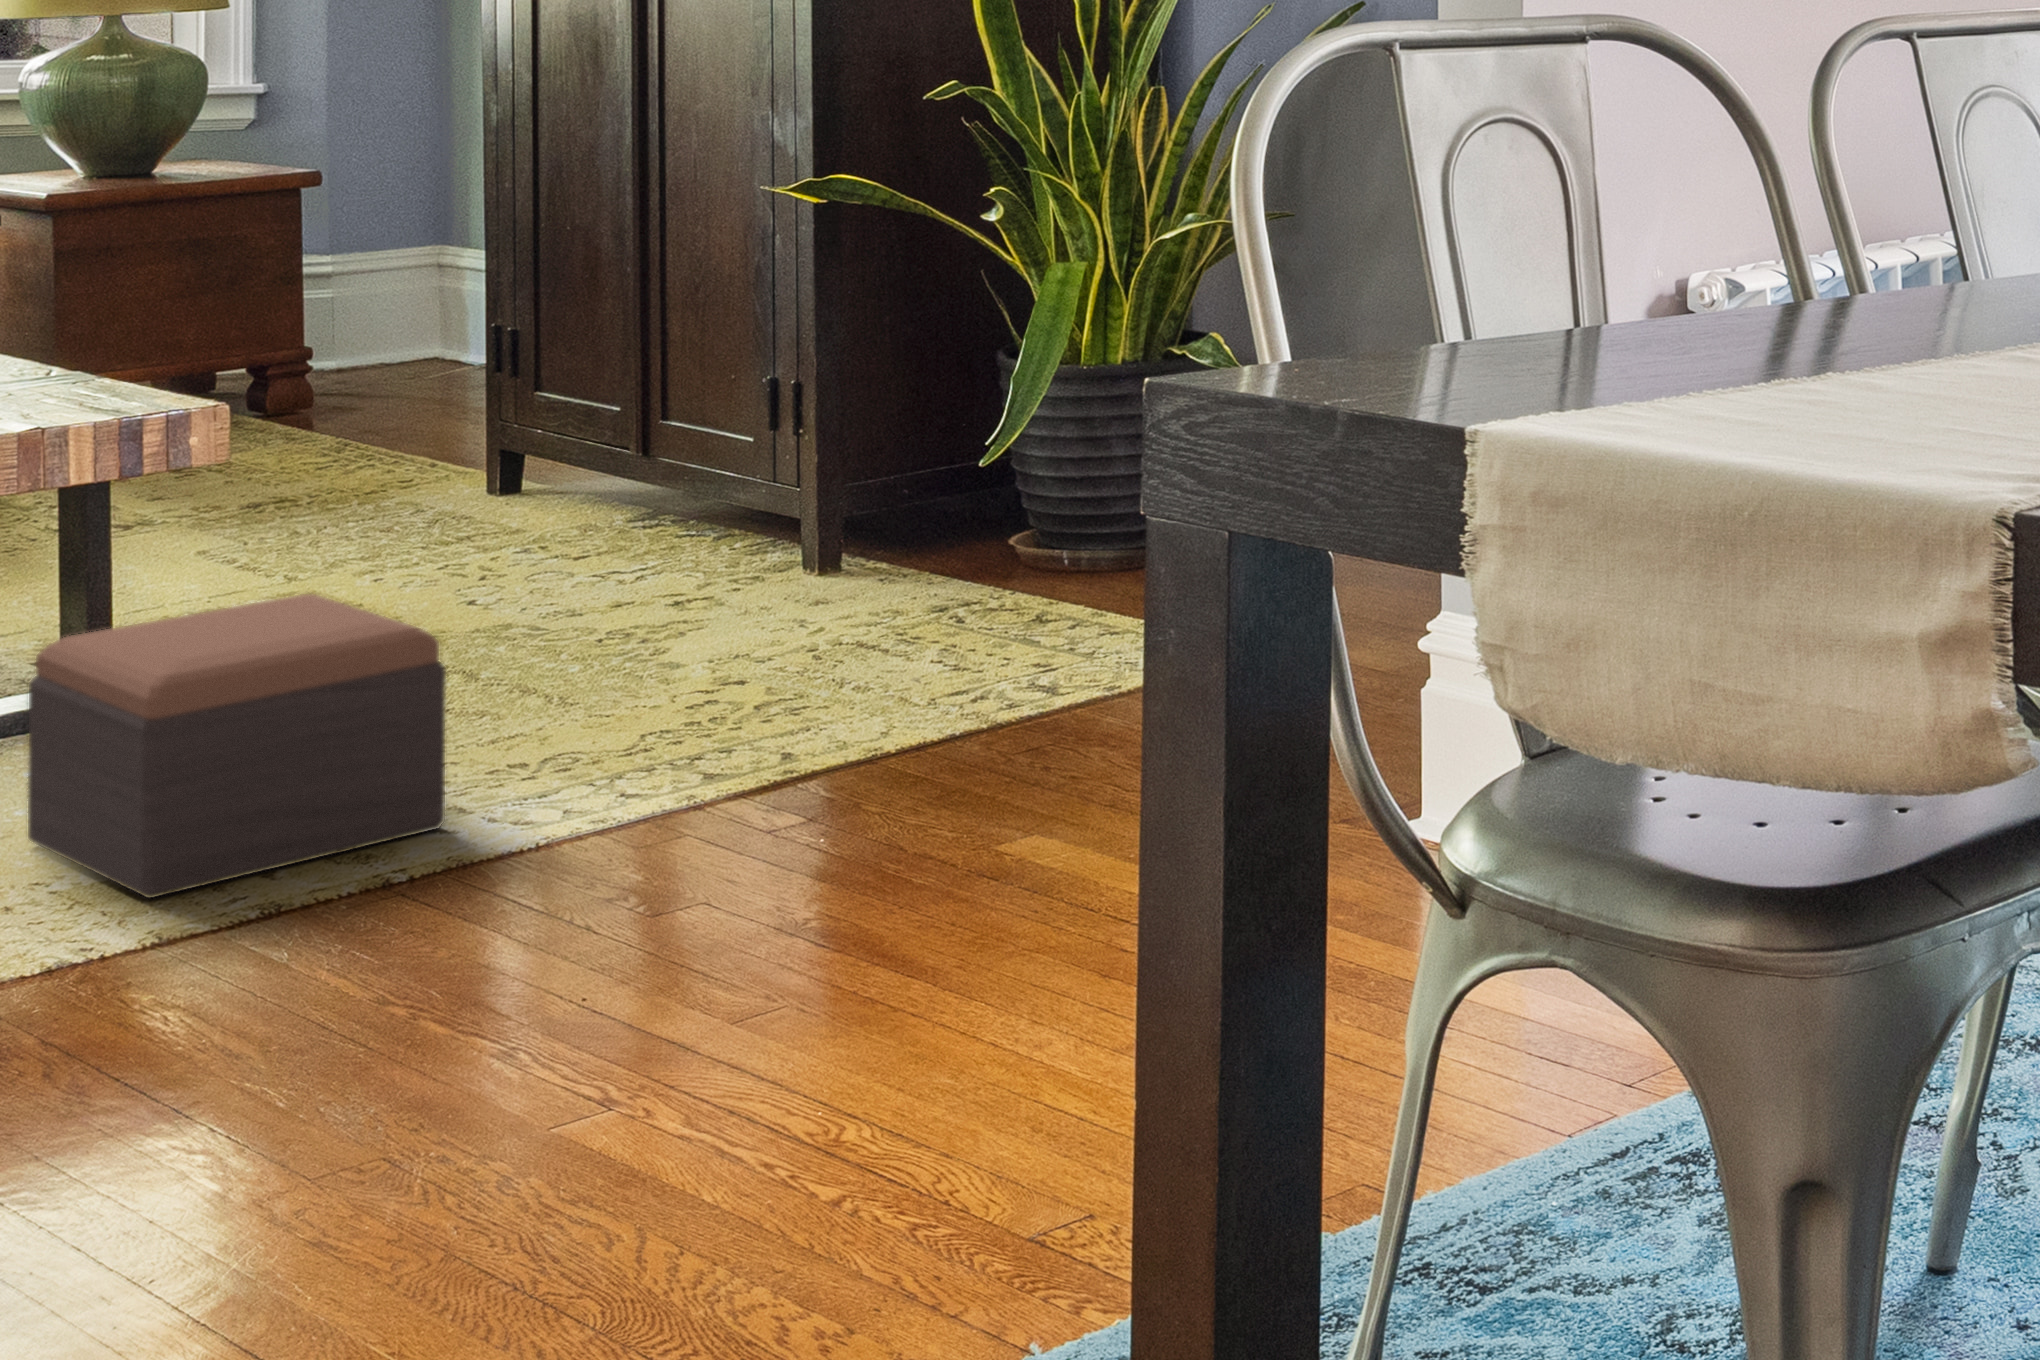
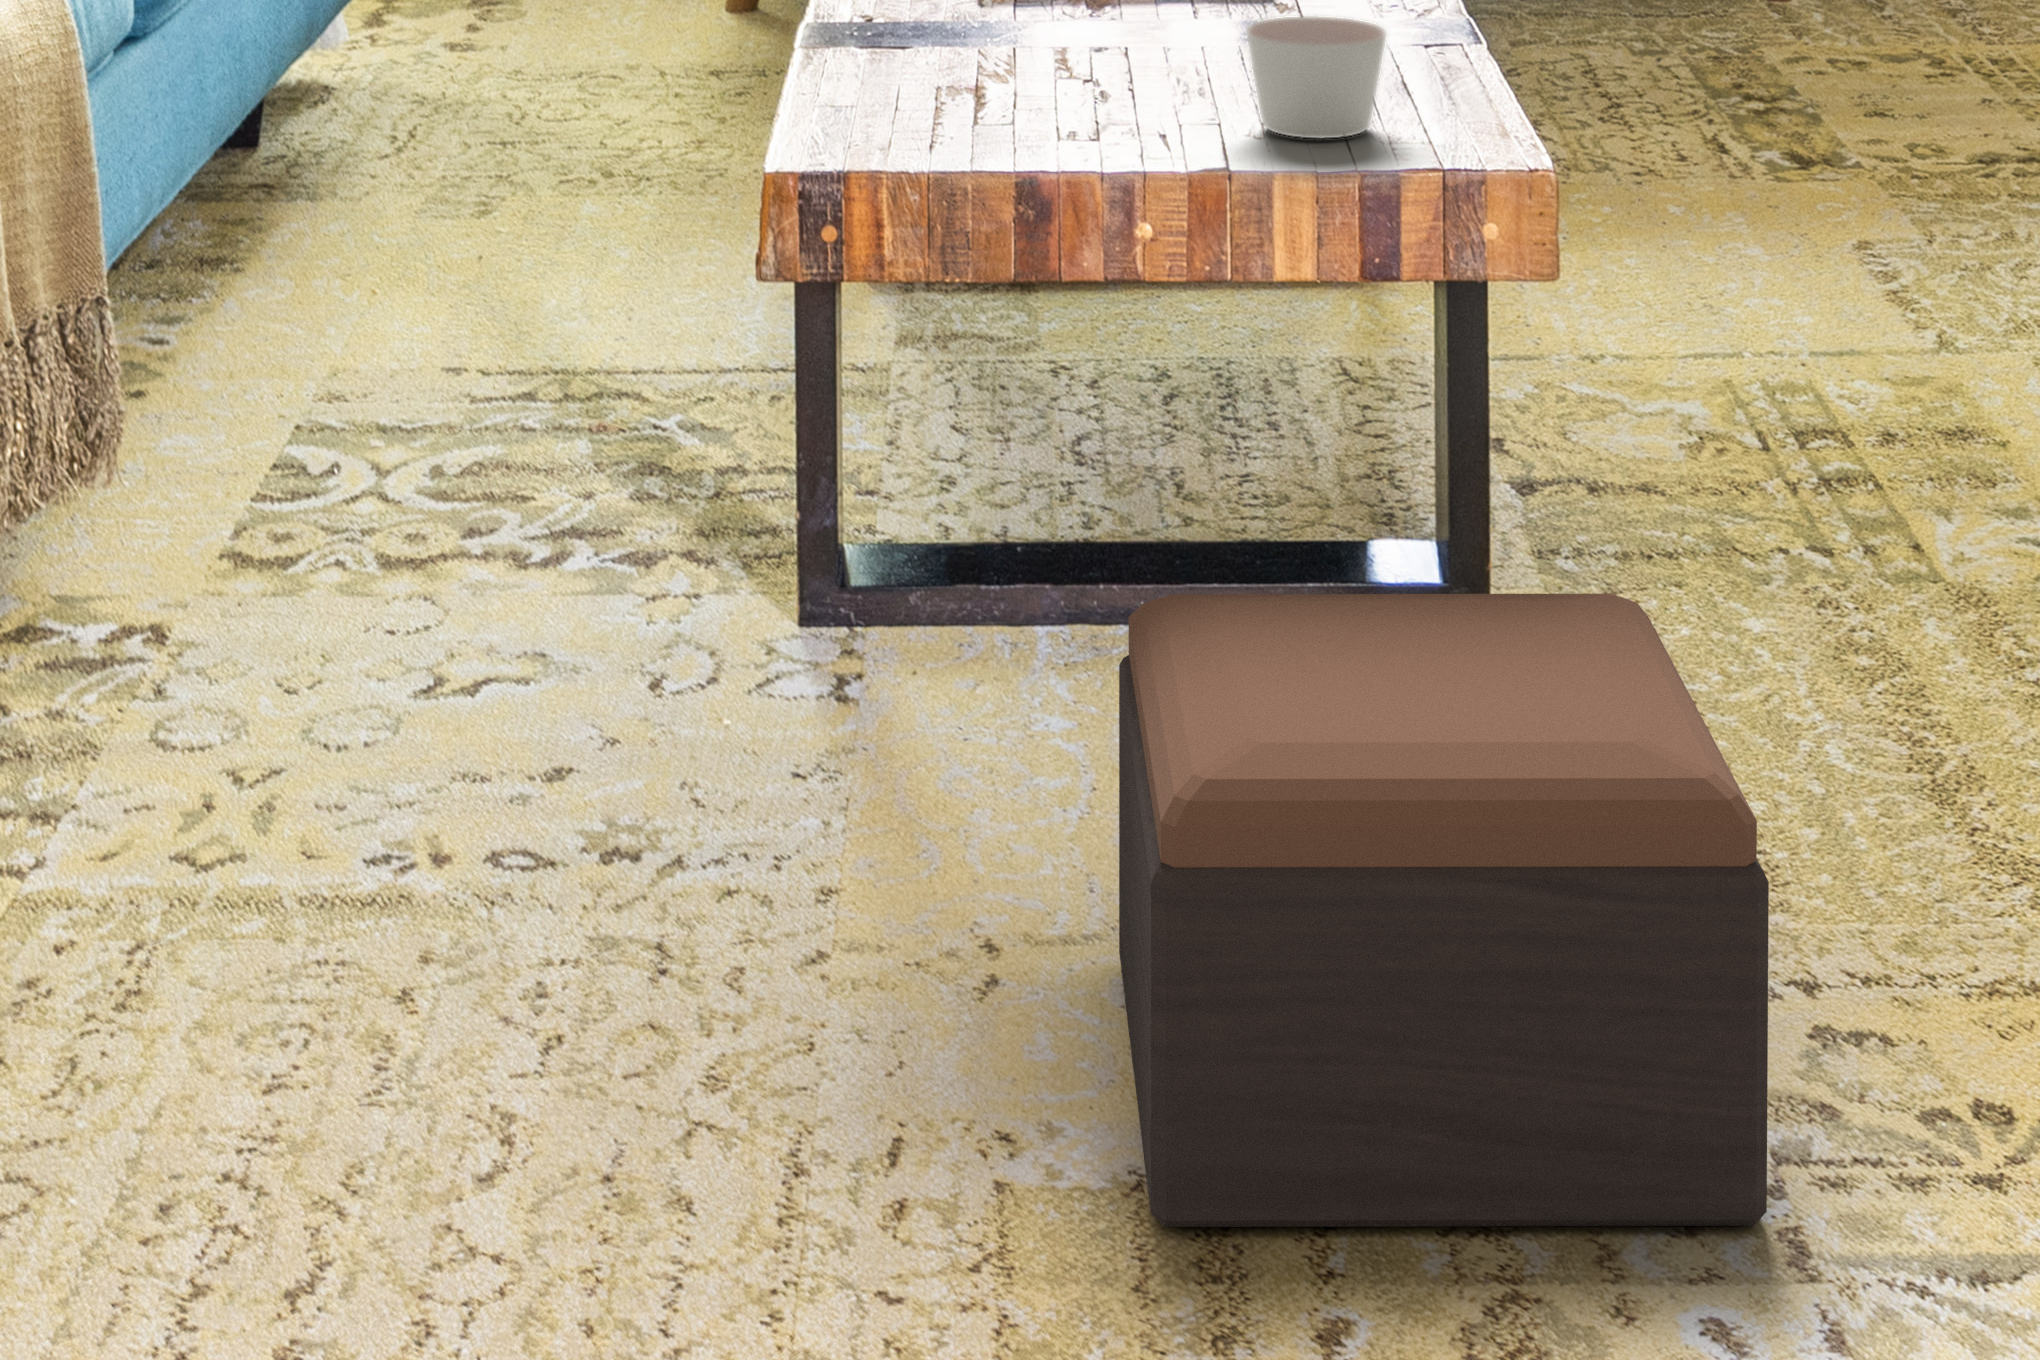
candle: none [9,354,100,419] -> present [1246,16,1386,138]

